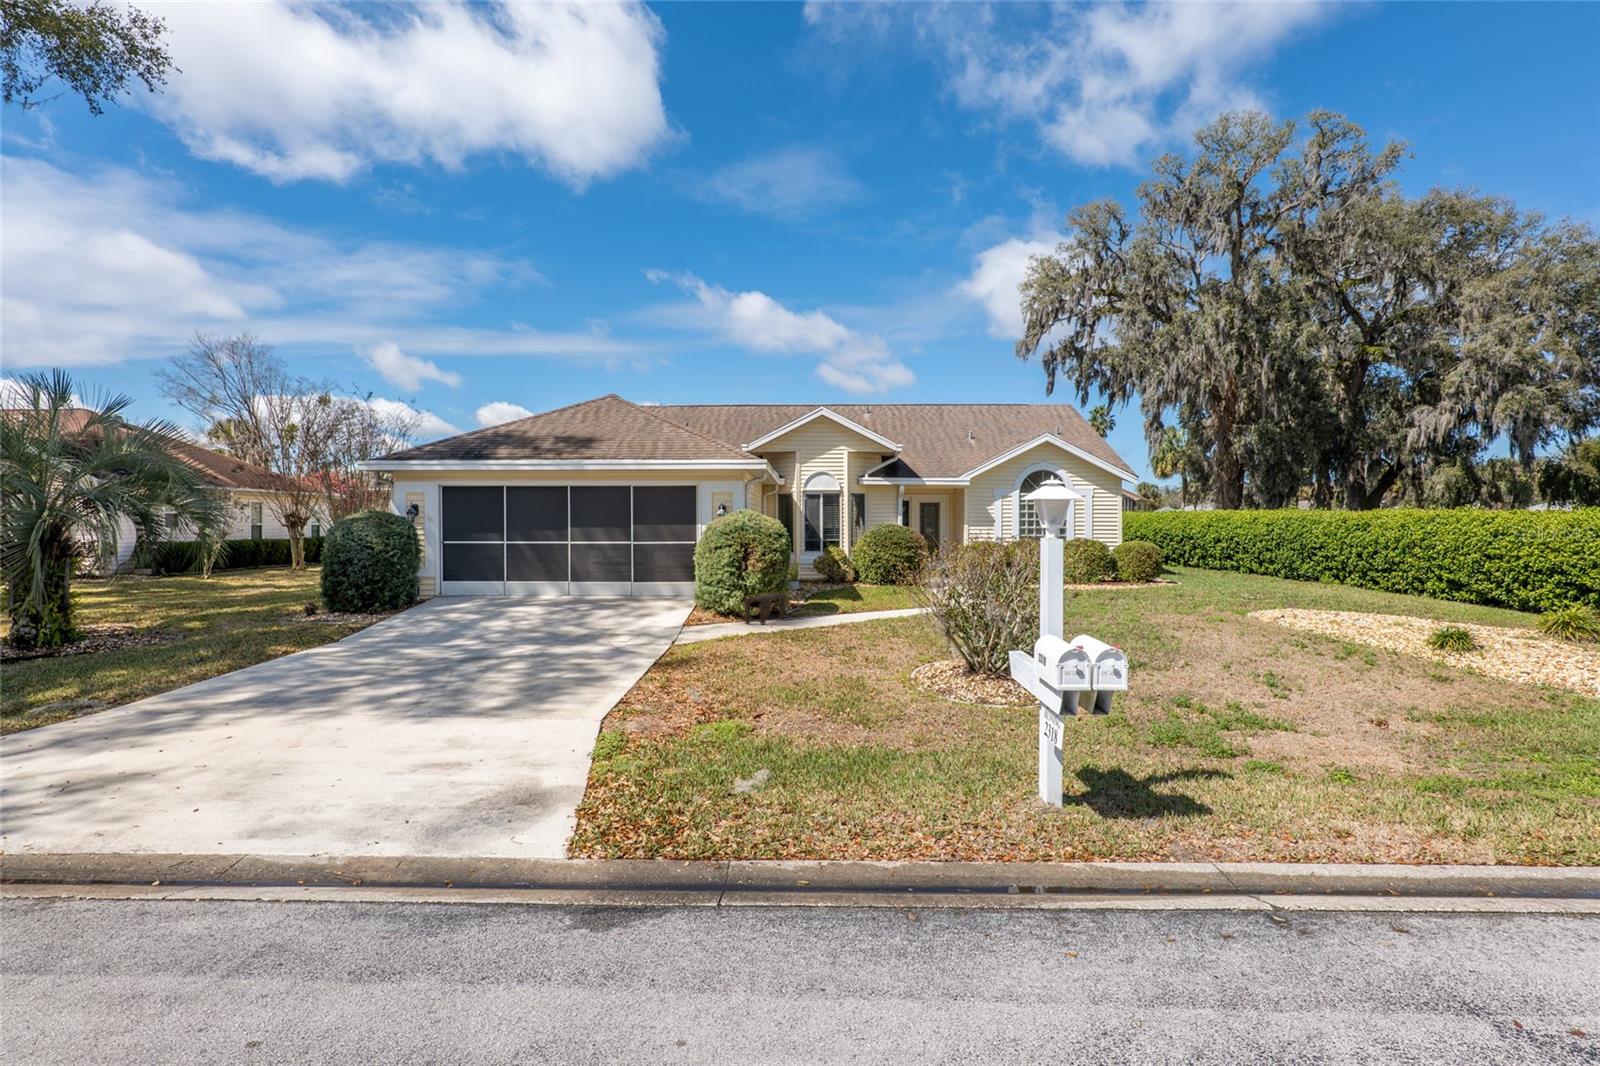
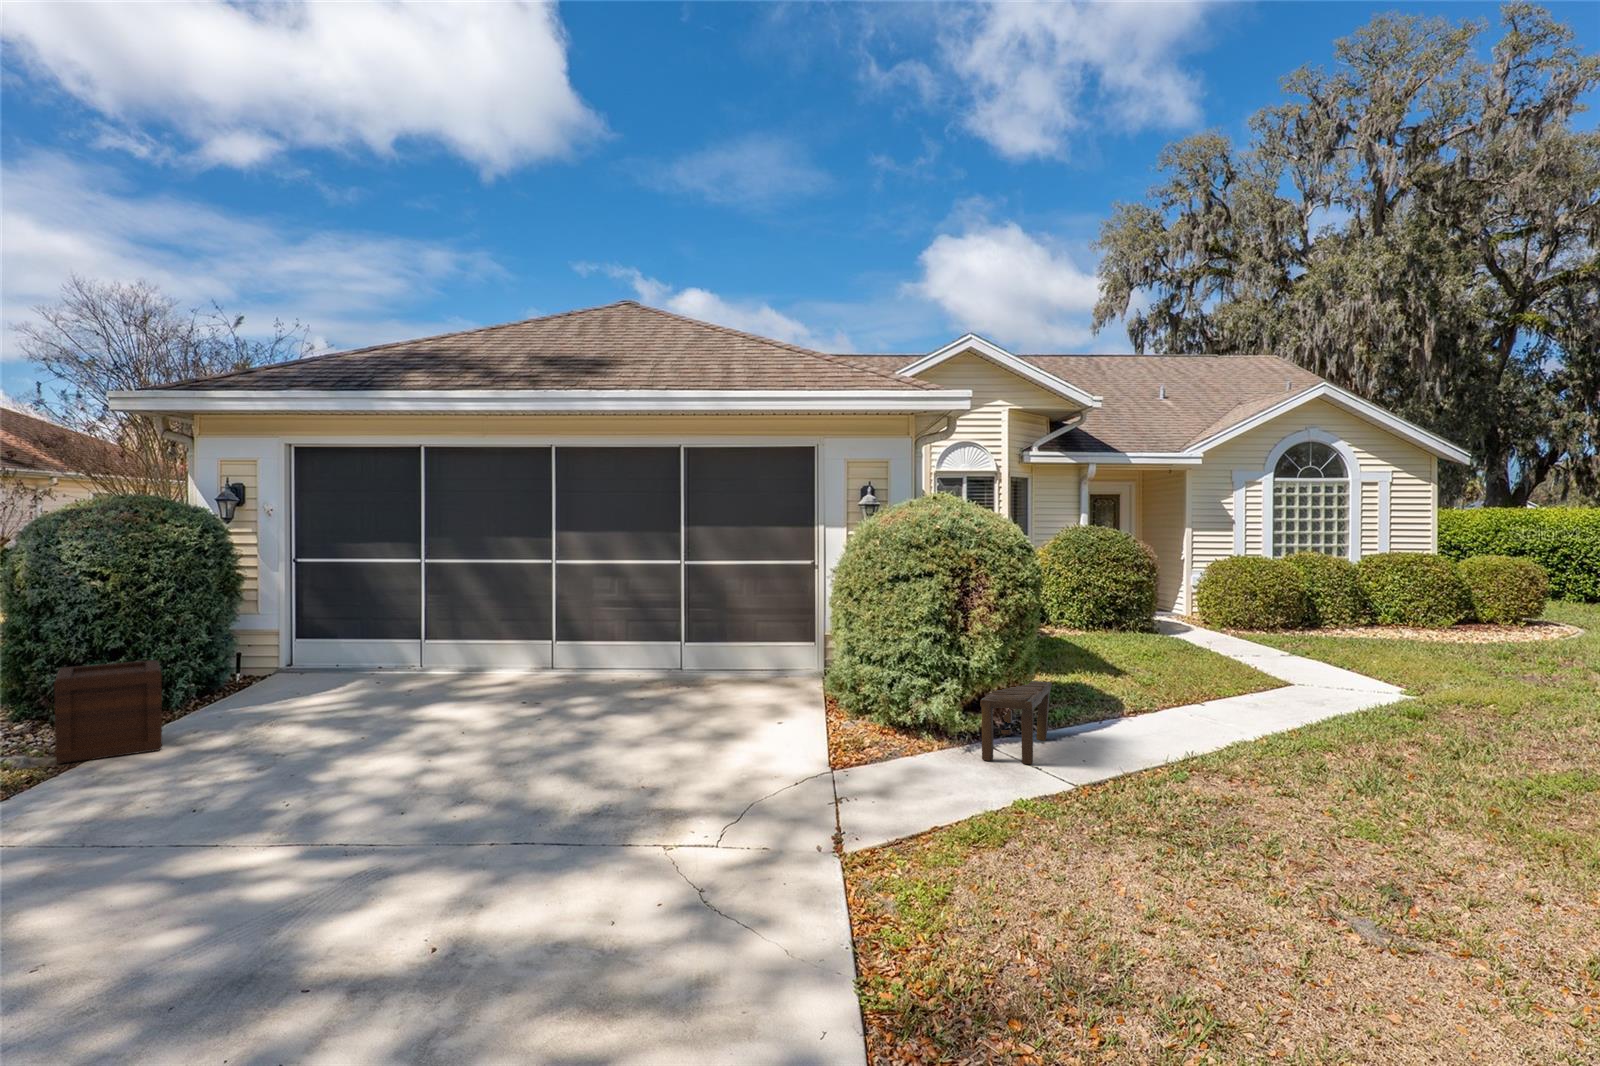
wooden crate: none [355,585,399,624] -> present [54,660,162,764]

